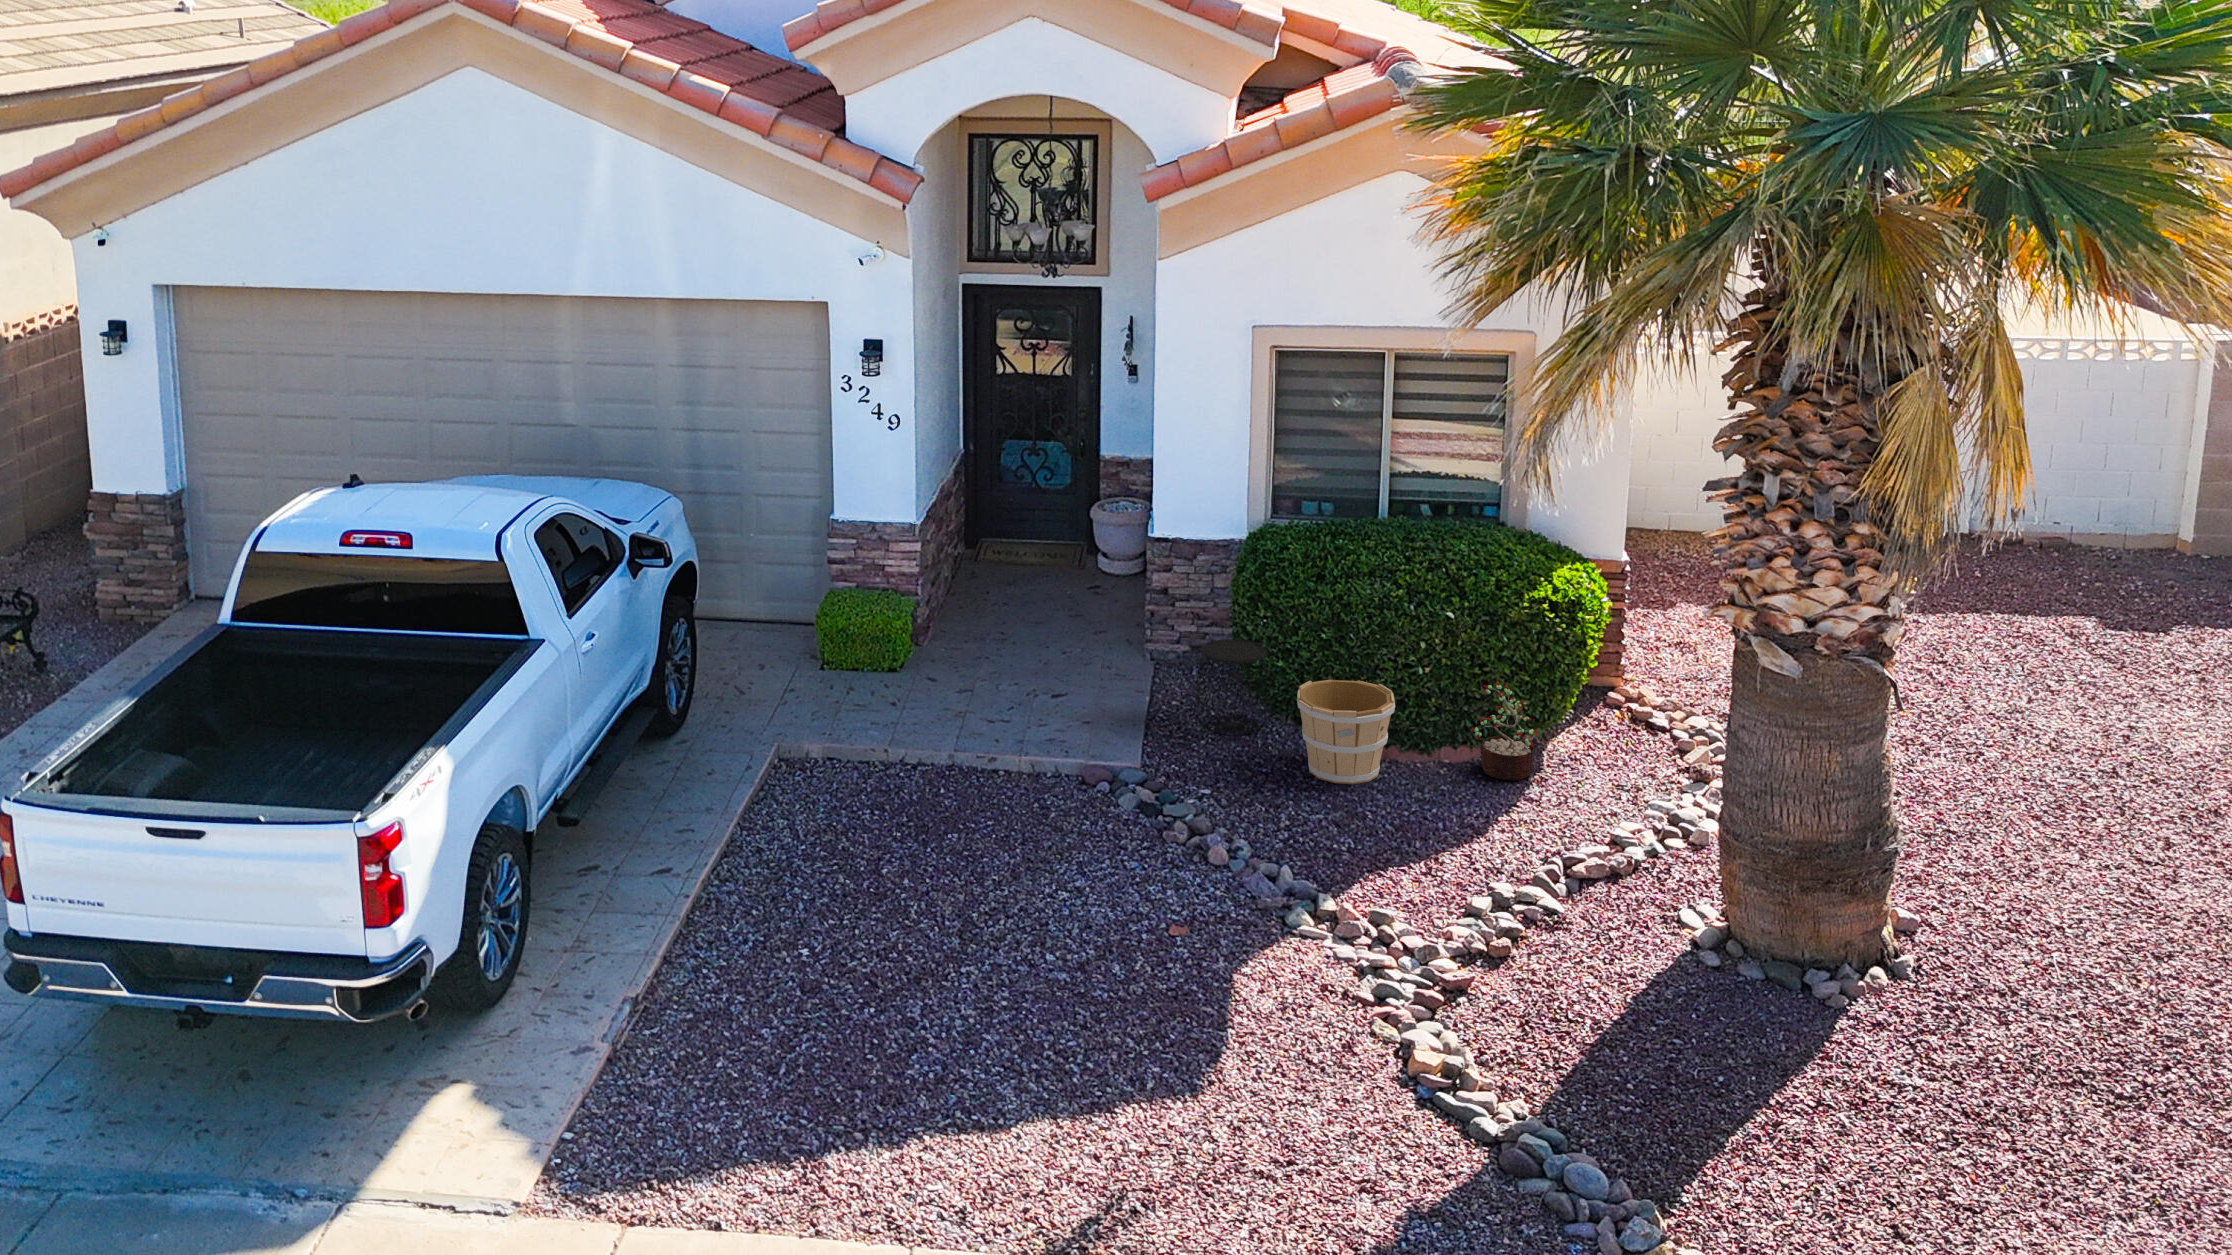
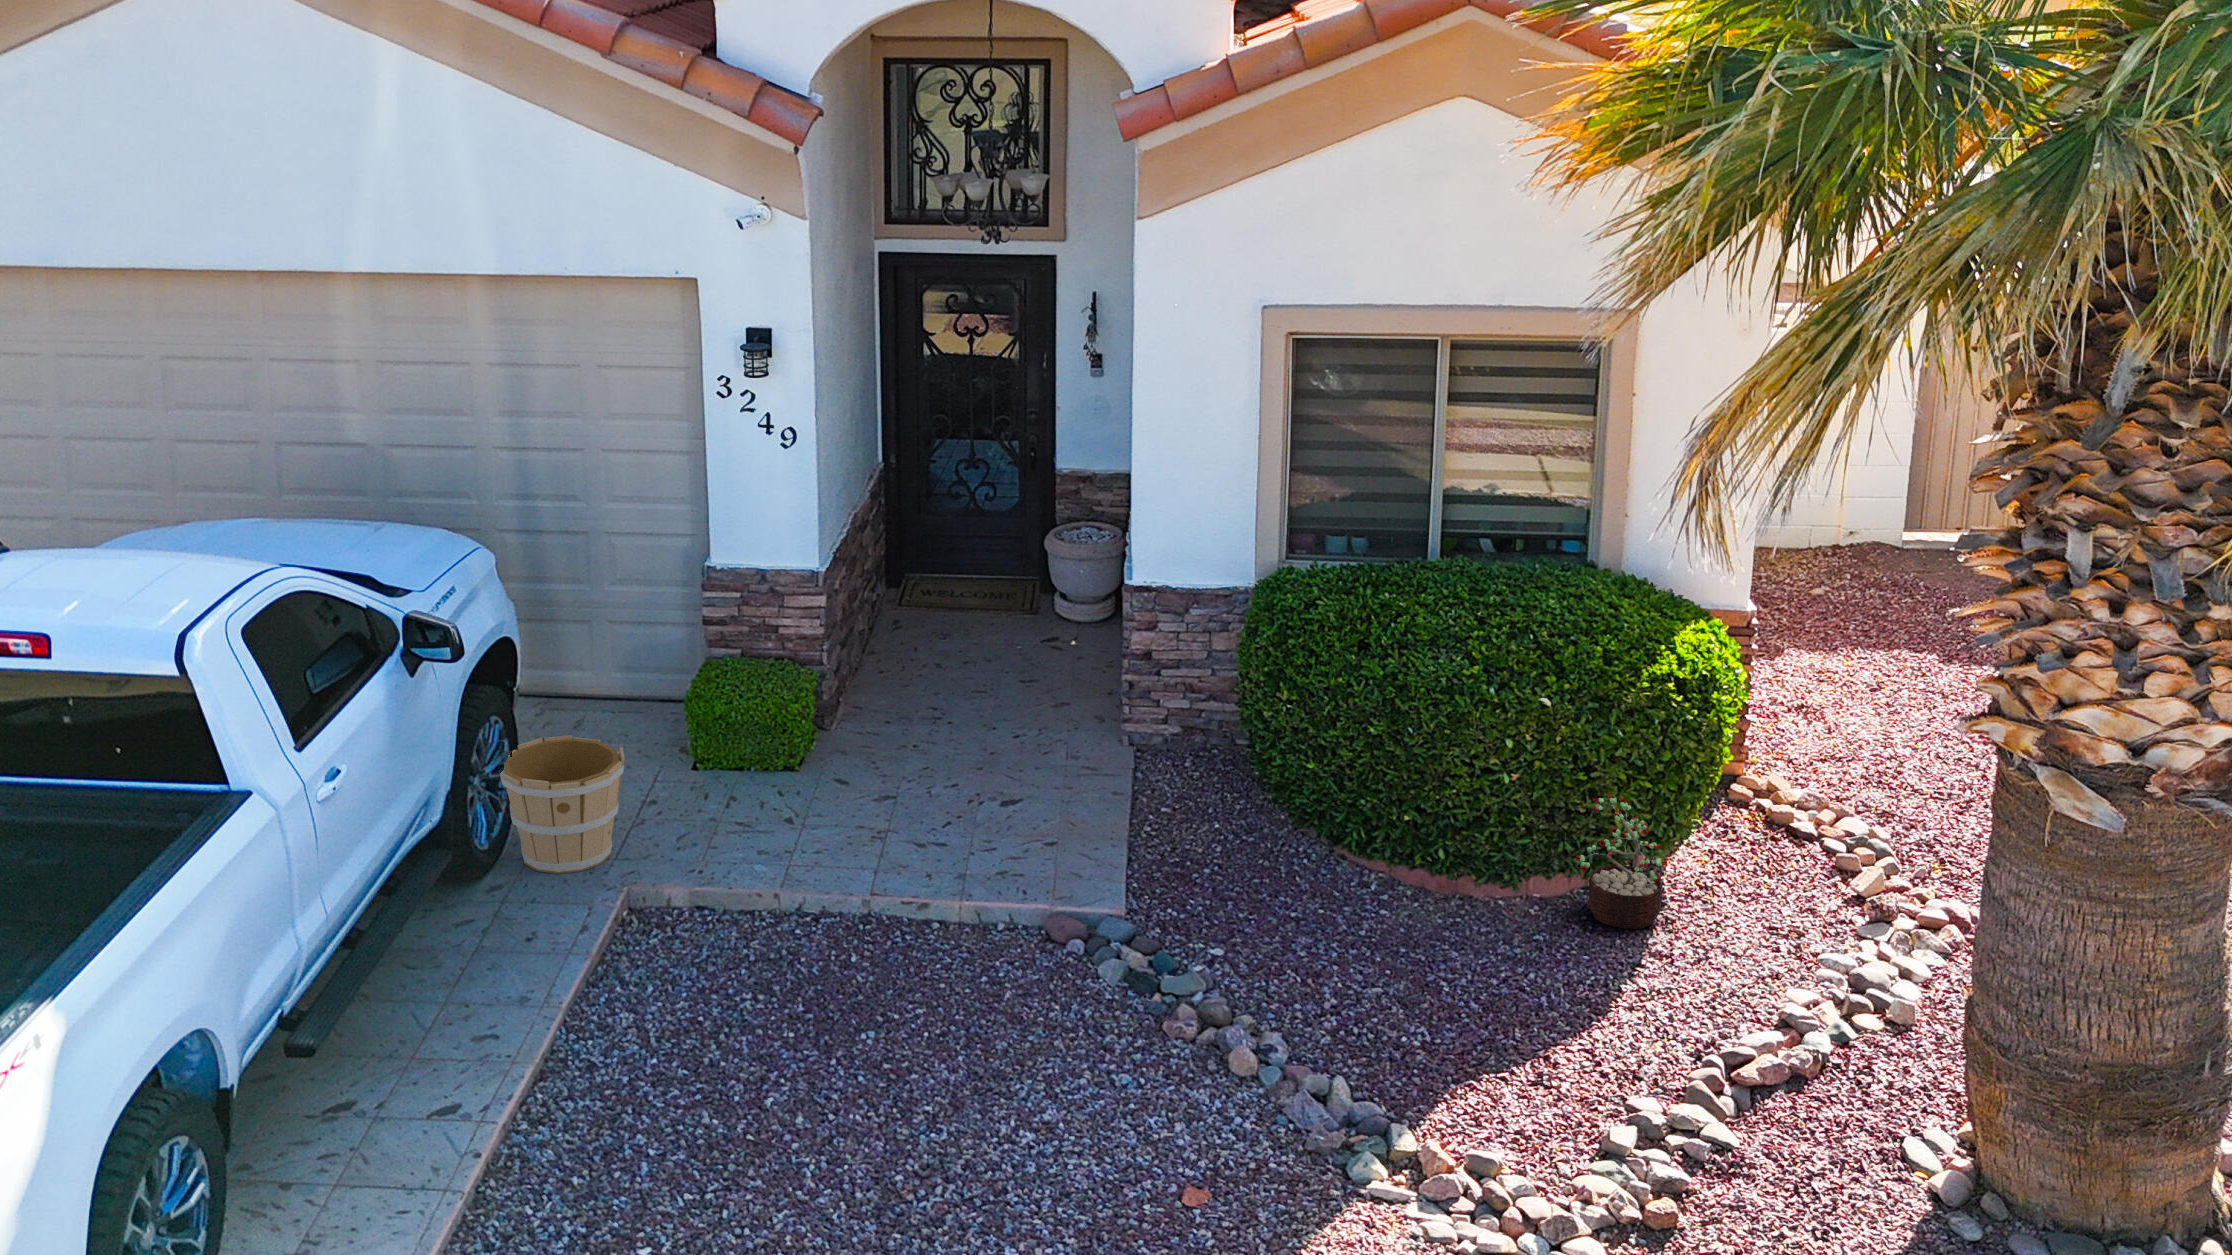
side table: present [1194,639,1270,735] -> none [1194,732,1298,866]
wooden bucket: present [1297,680,1395,784] -> present [500,735,625,874]

